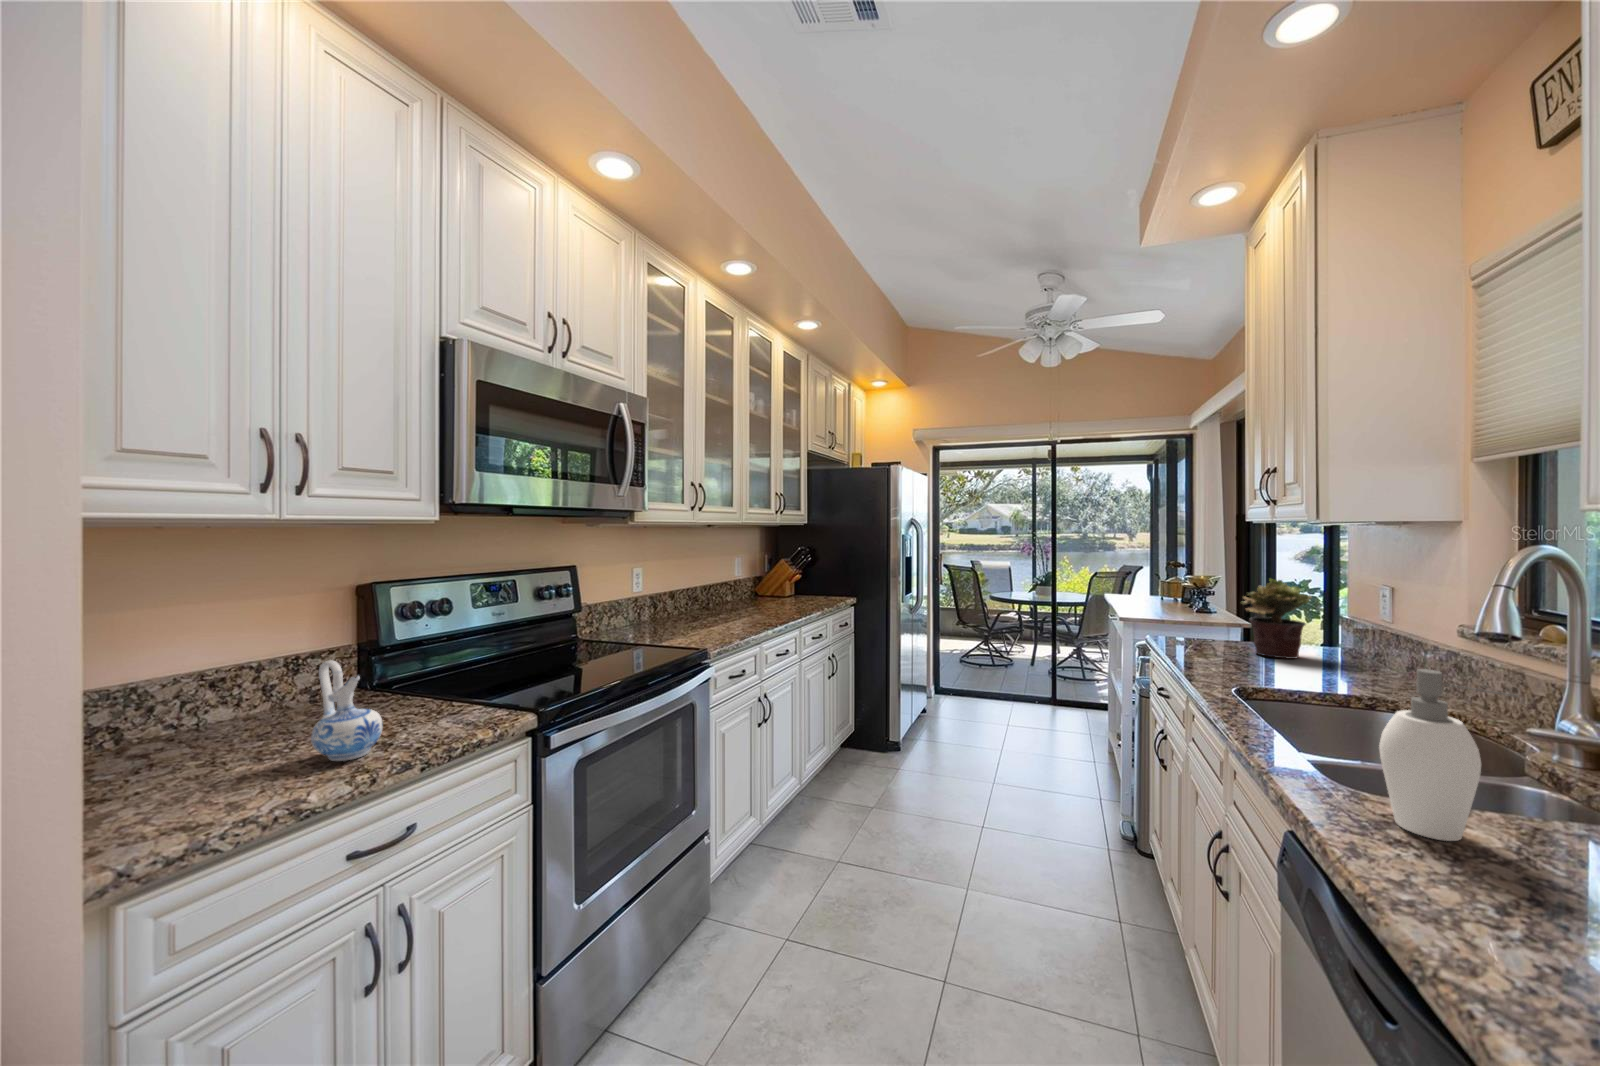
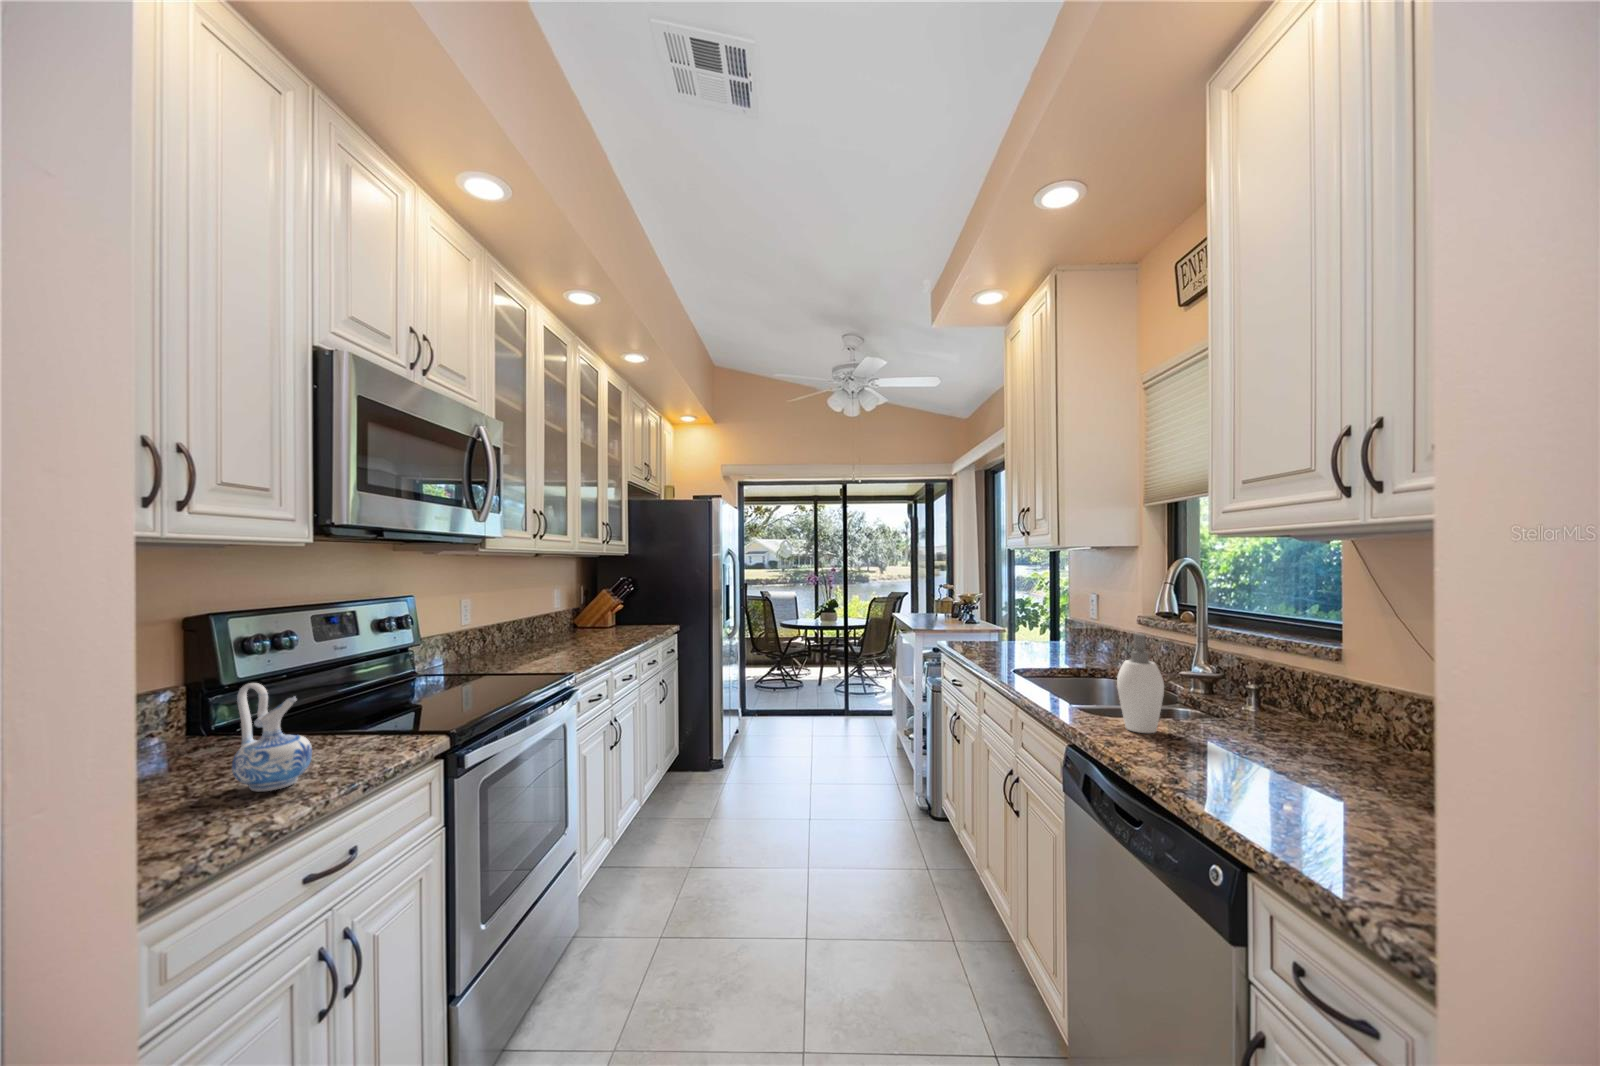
potted plant: present [1241,579,1312,659] -> none [1008,593,1053,651]

